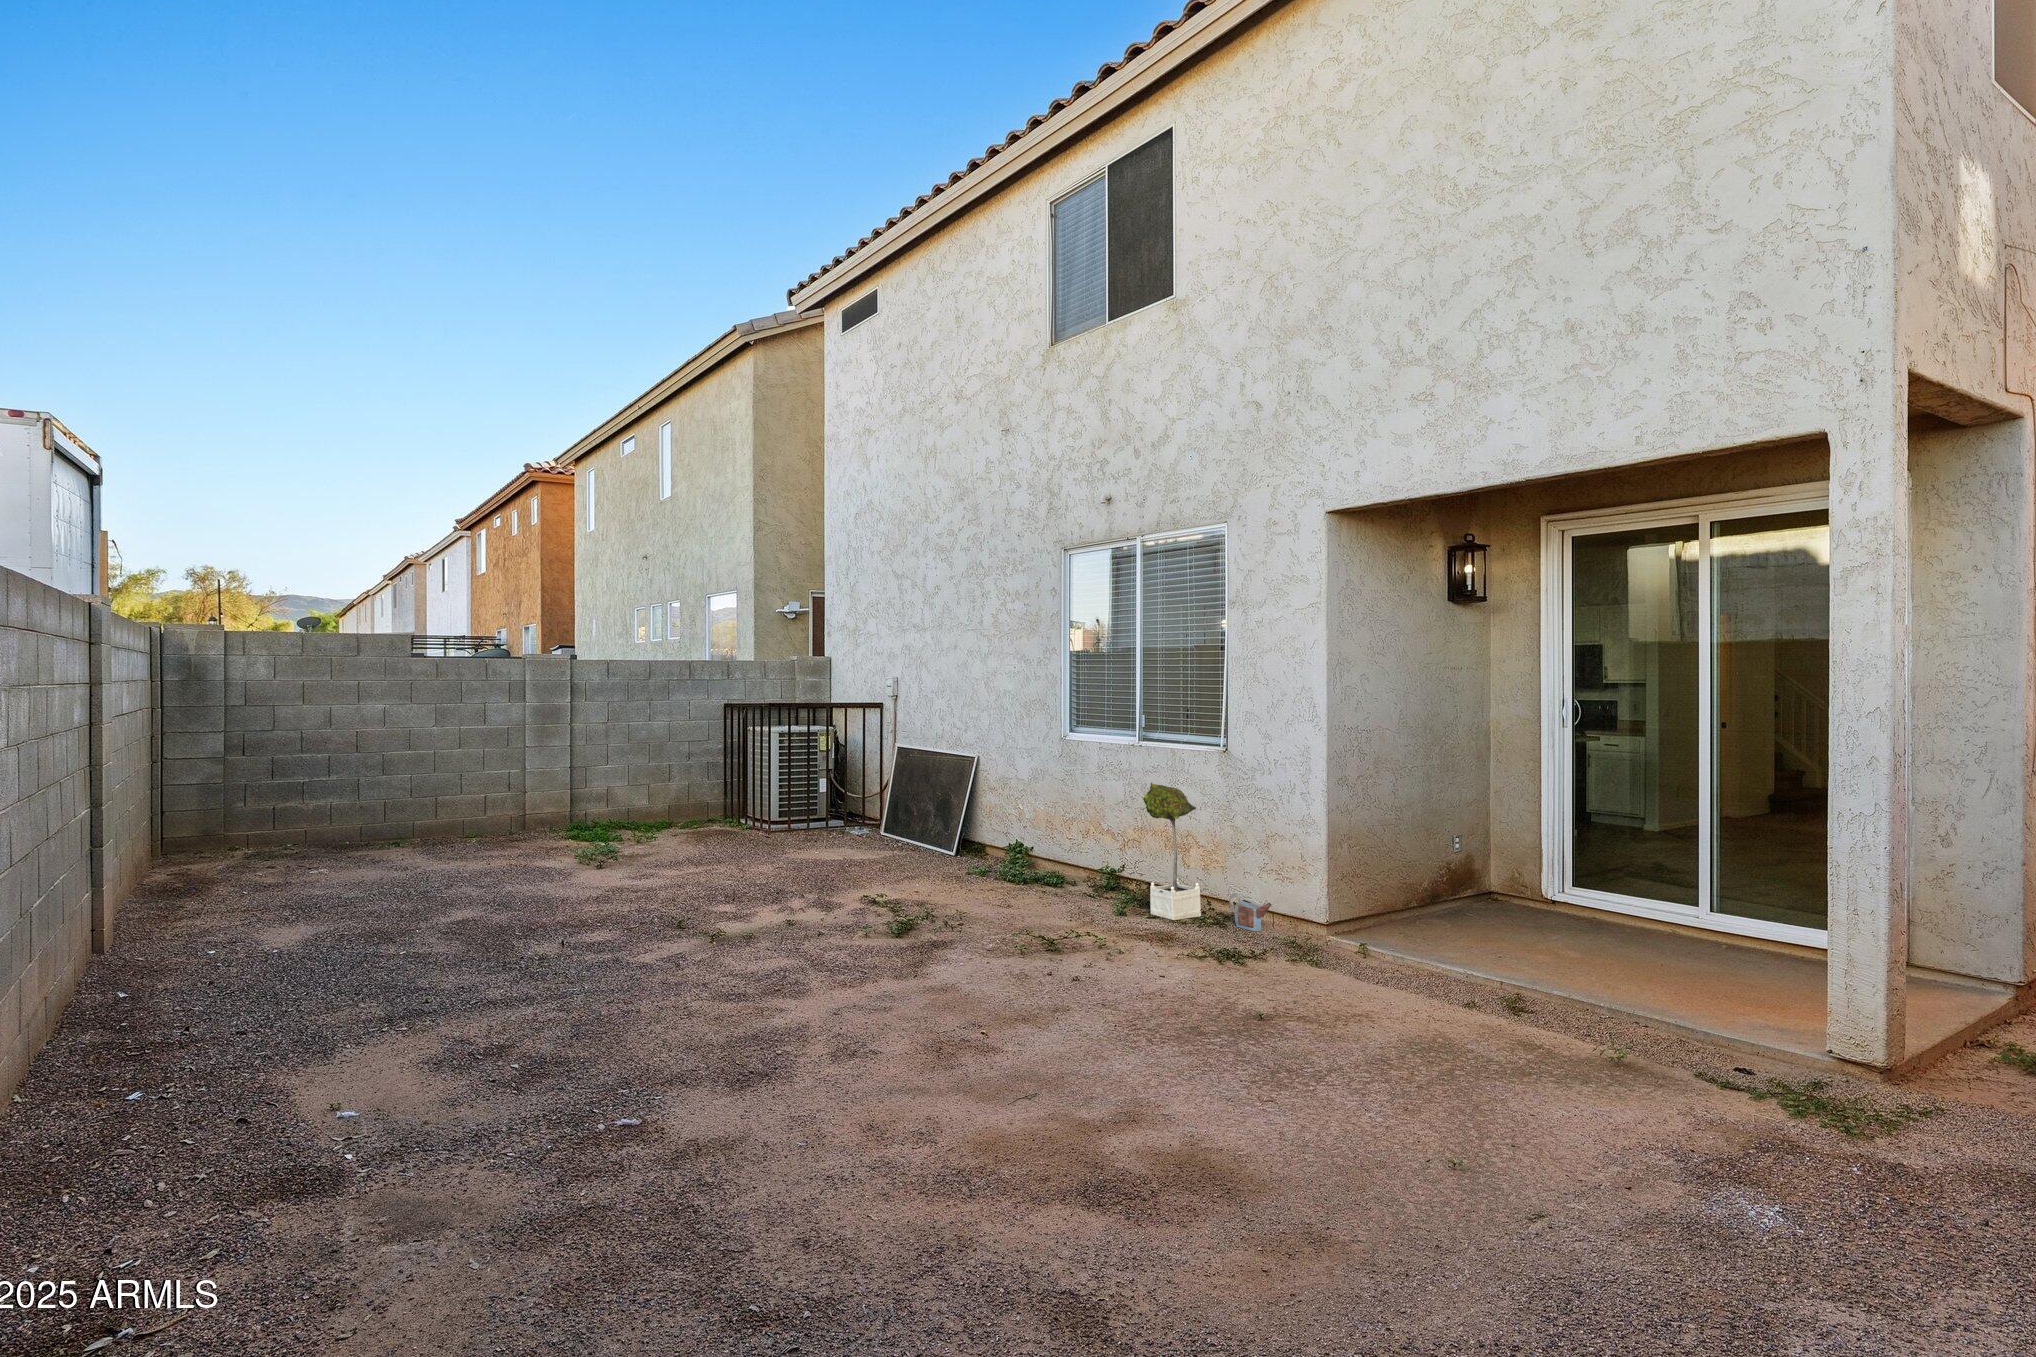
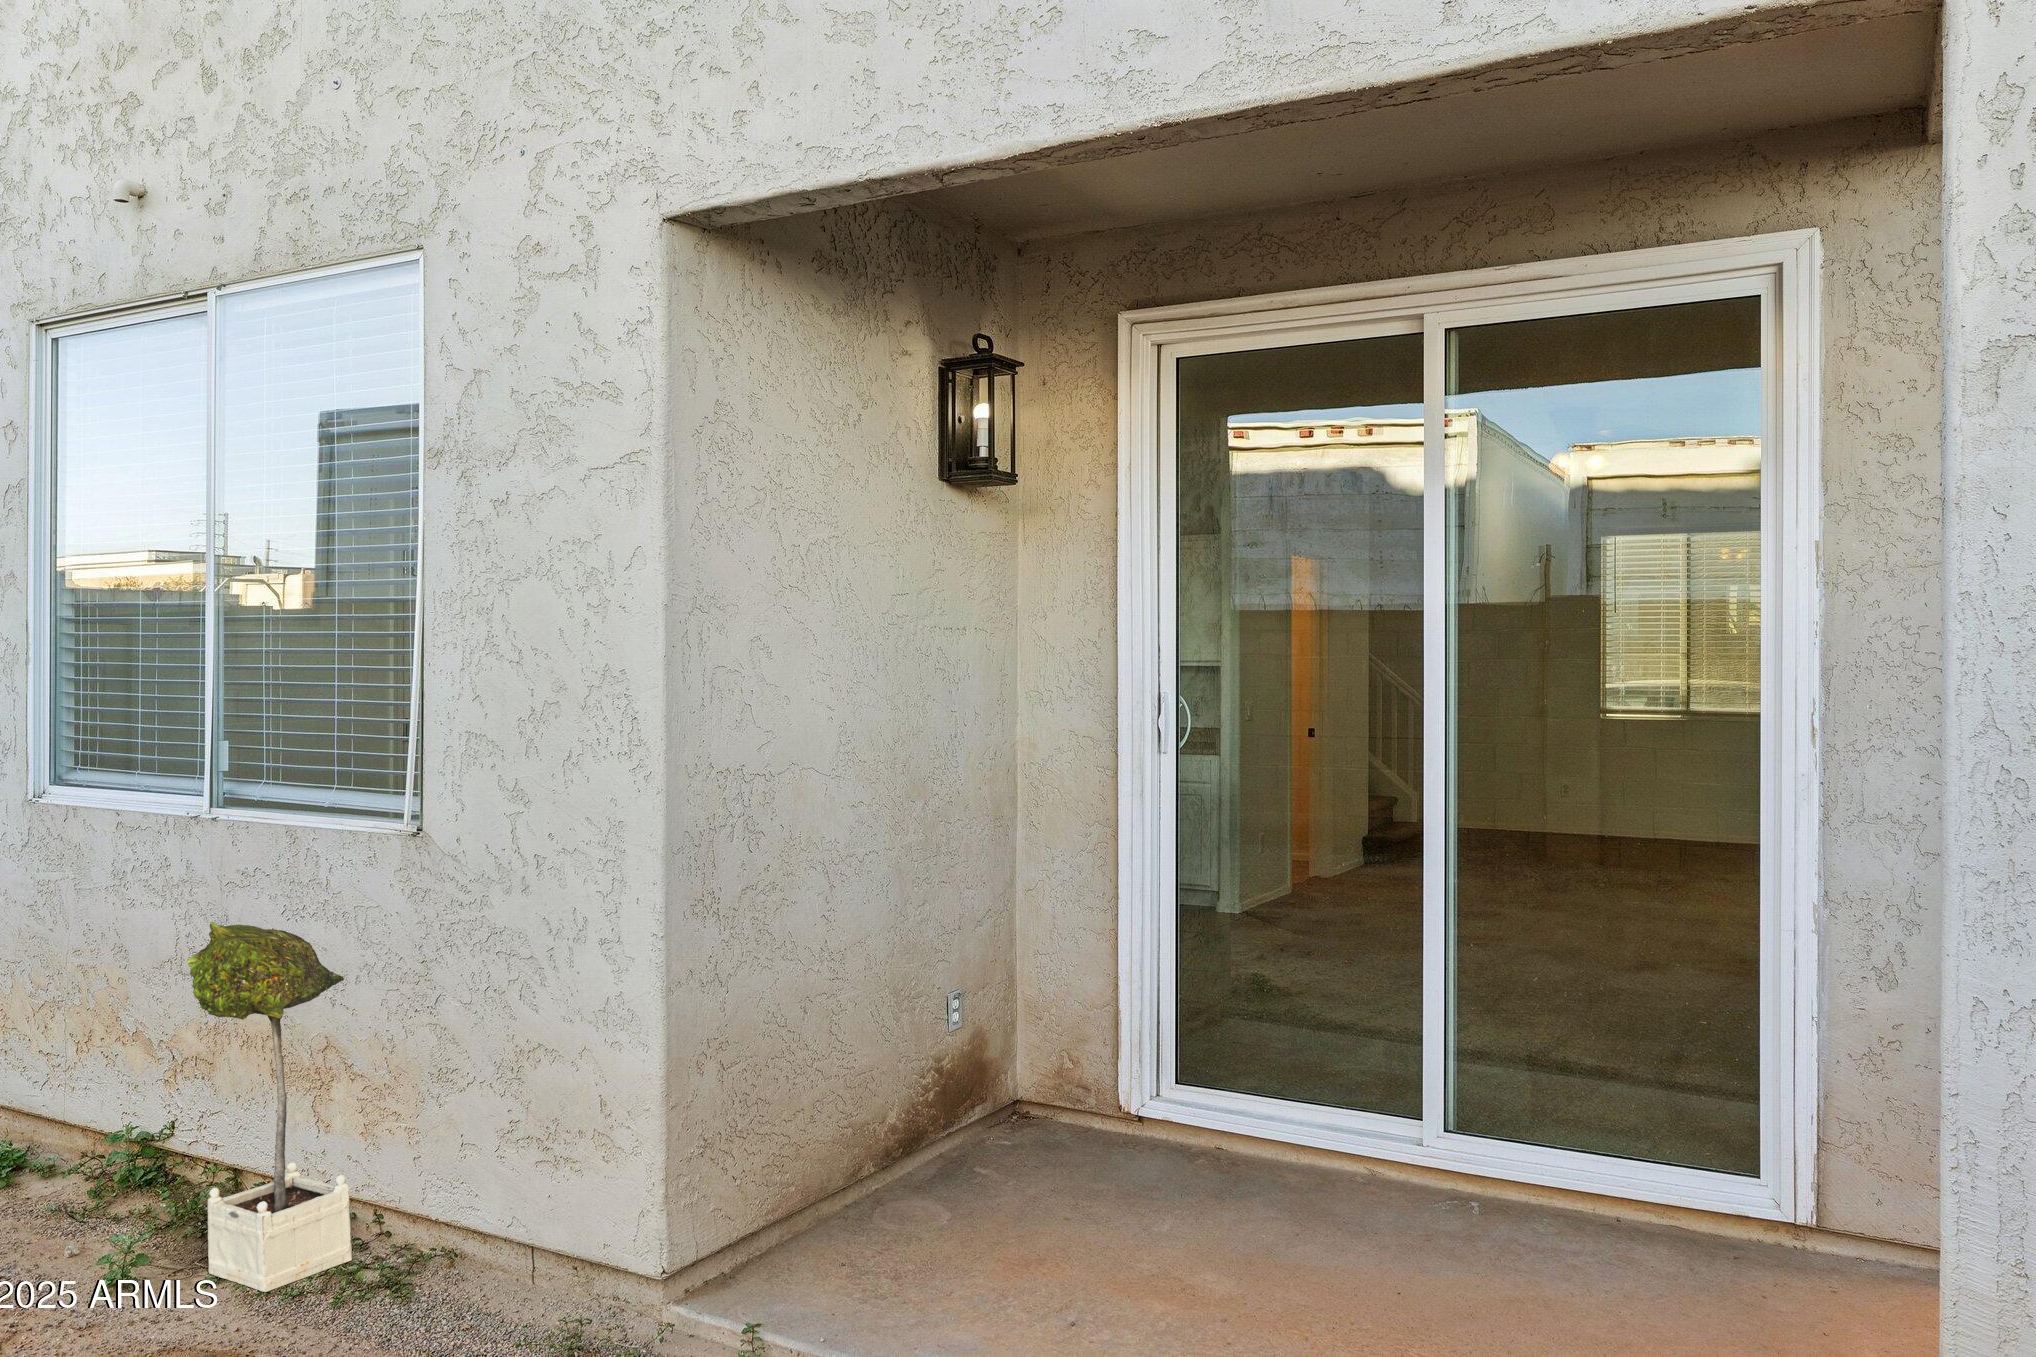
watering can: present [1229,893,1271,931] -> none [418,1202,525,1305]

